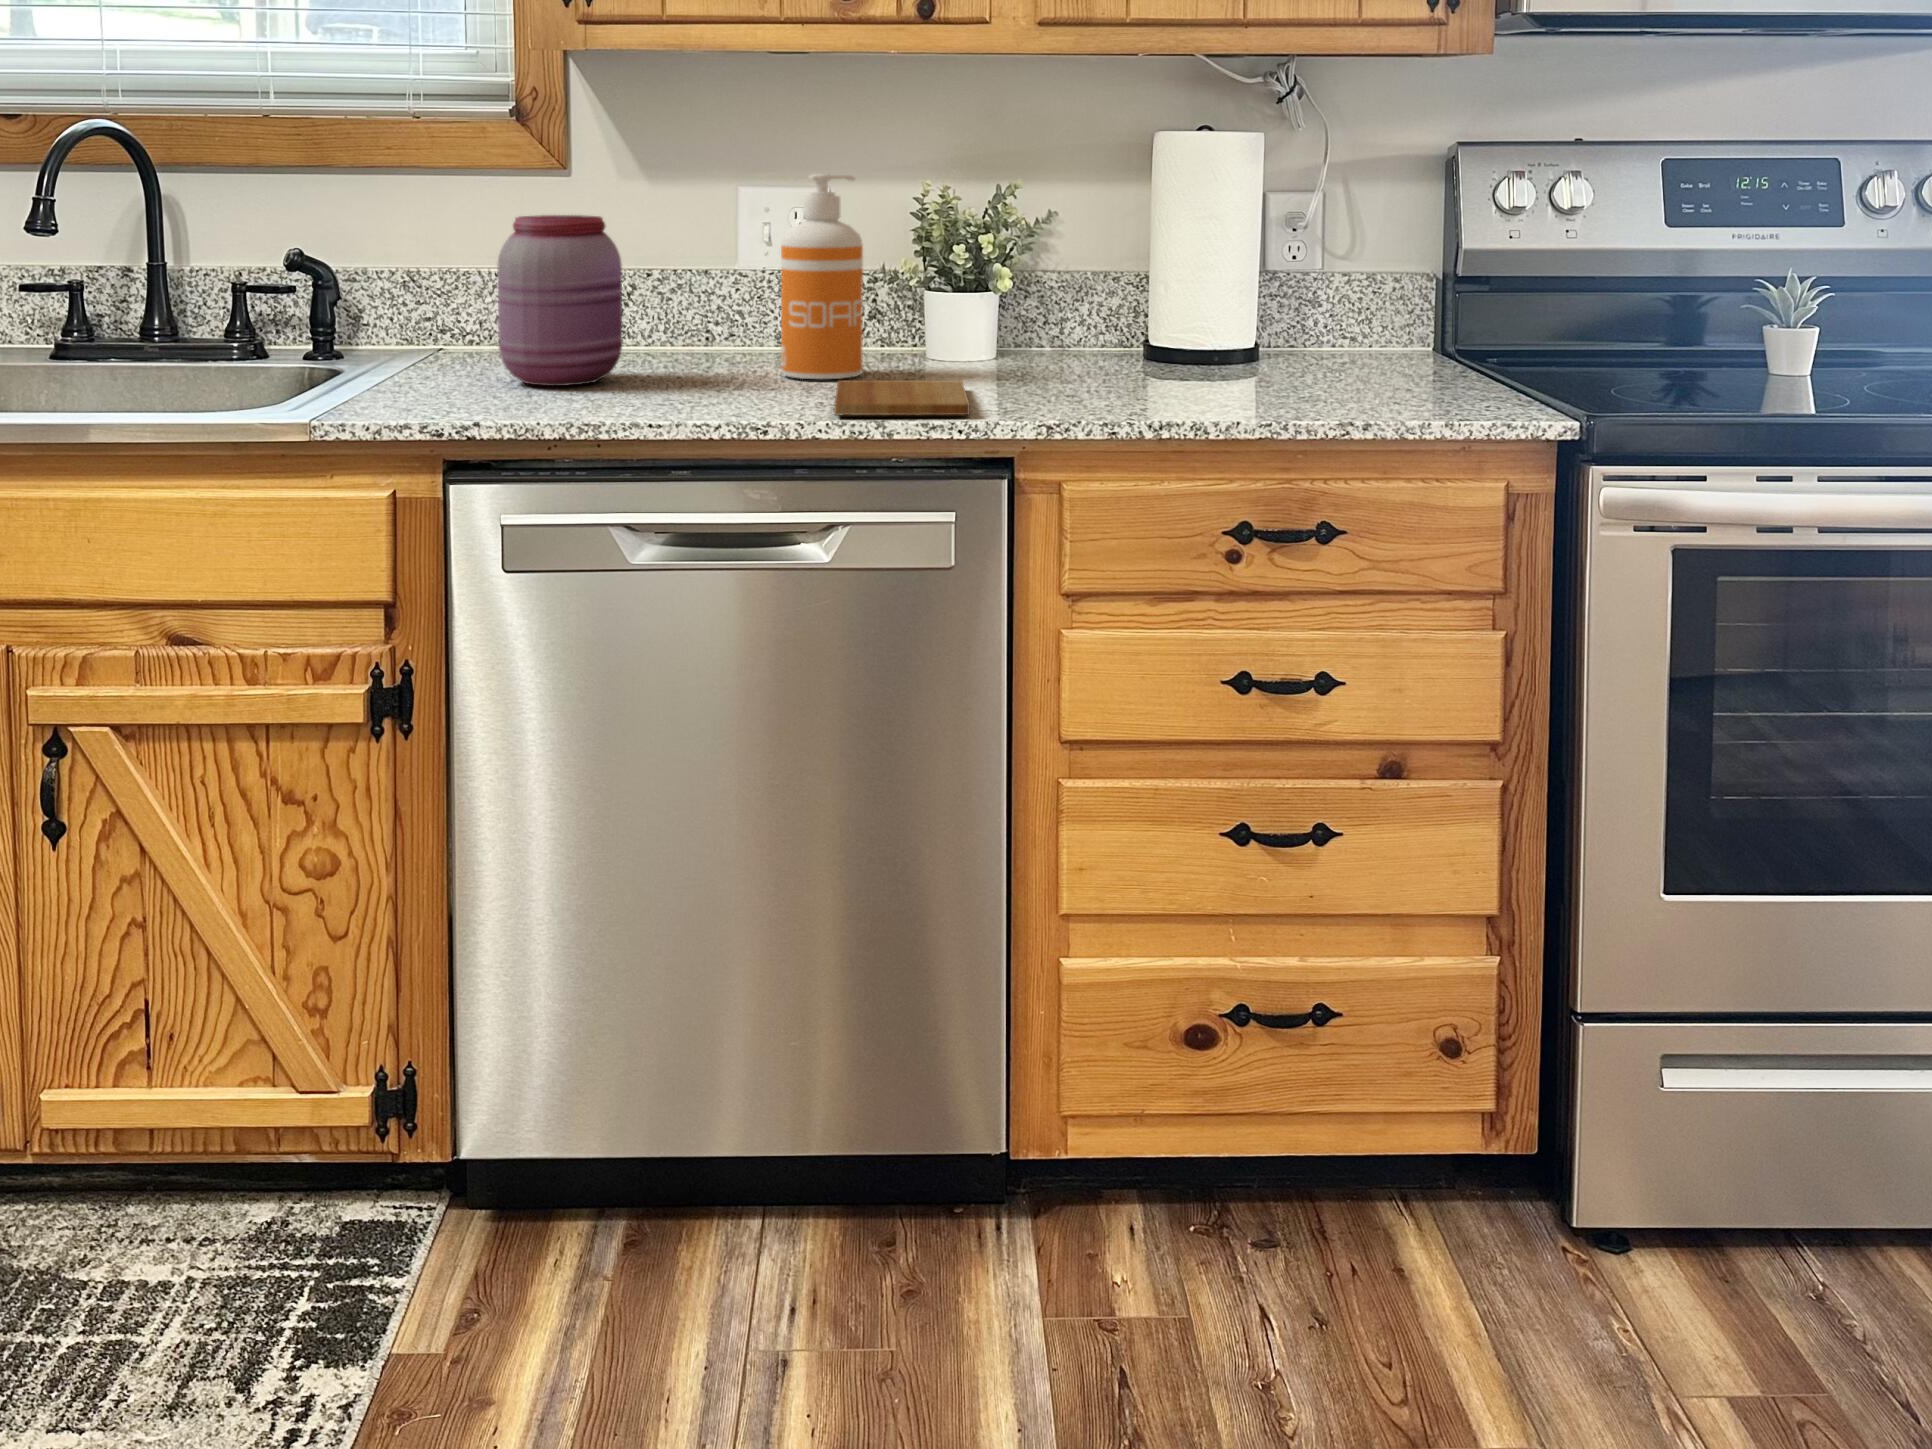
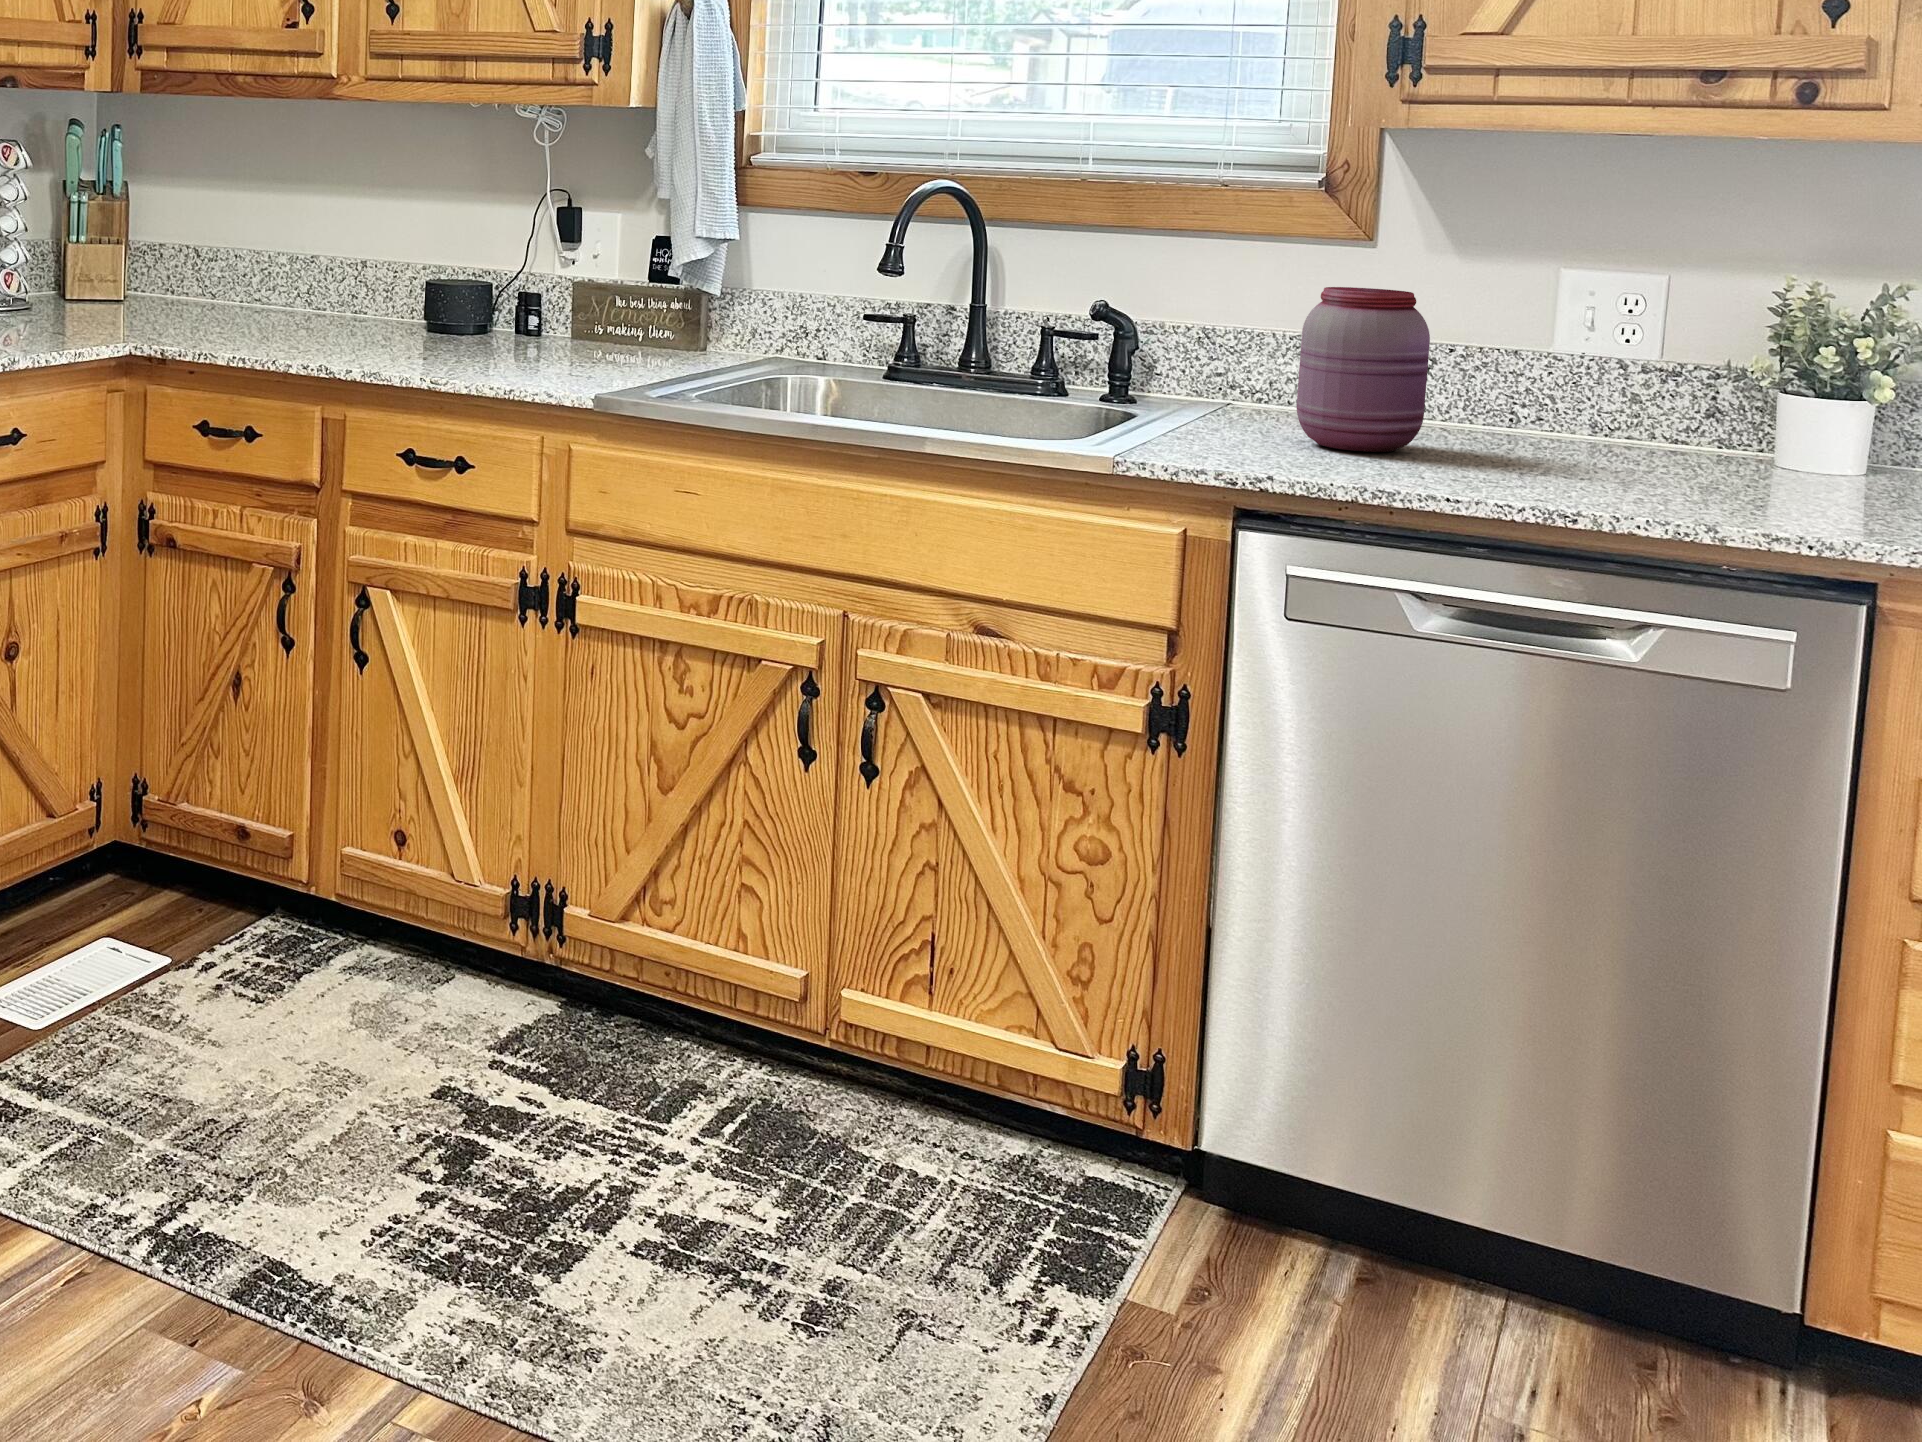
soap dispenser: present [781,174,863,379] -> none [1597,263,1705,476]
cutting board: present [834,380,970,415] -> none [1659,477,1825,528]

